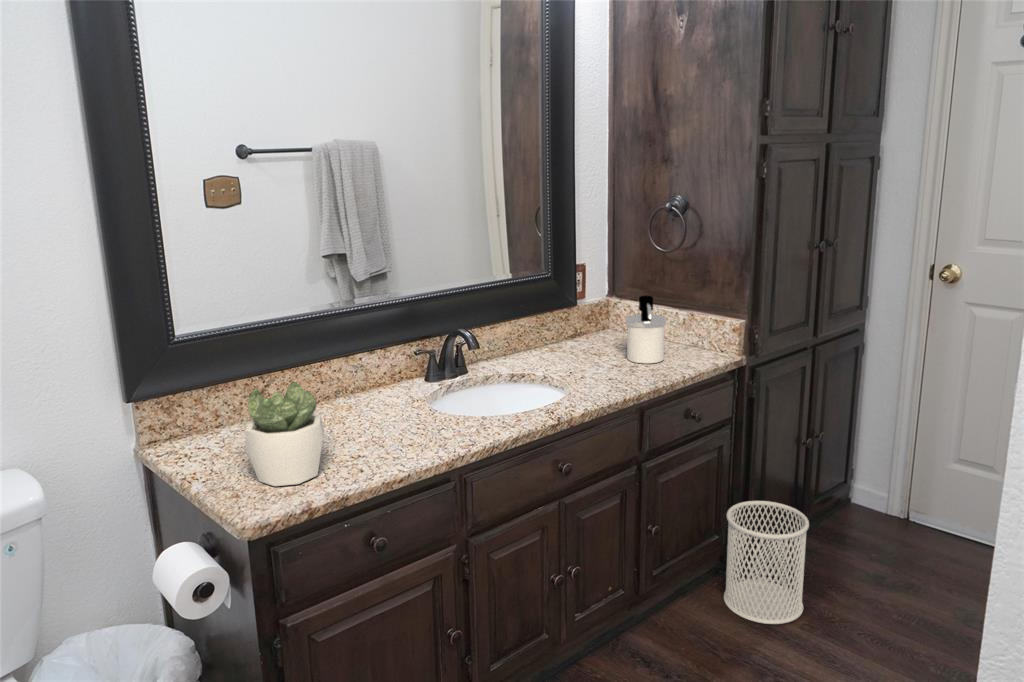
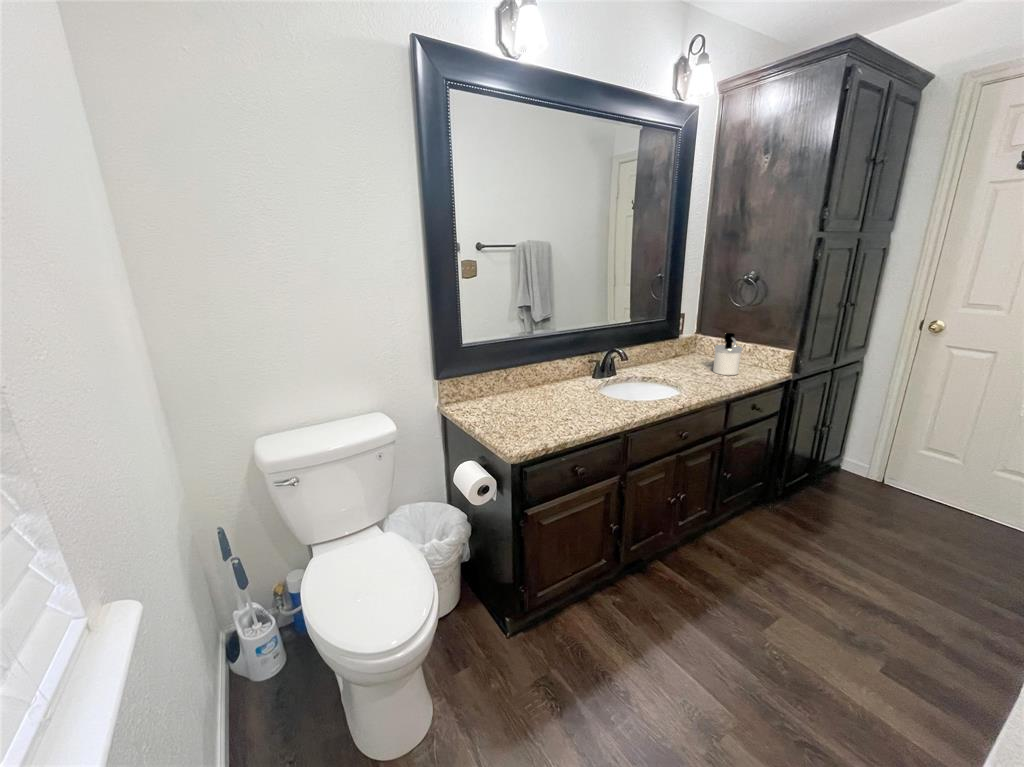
succulent plant: present [245,382,324,486] -> none [508,373,552,433]
wastebasket: present [724,501,809,624] -> none [764,465,831,543]

